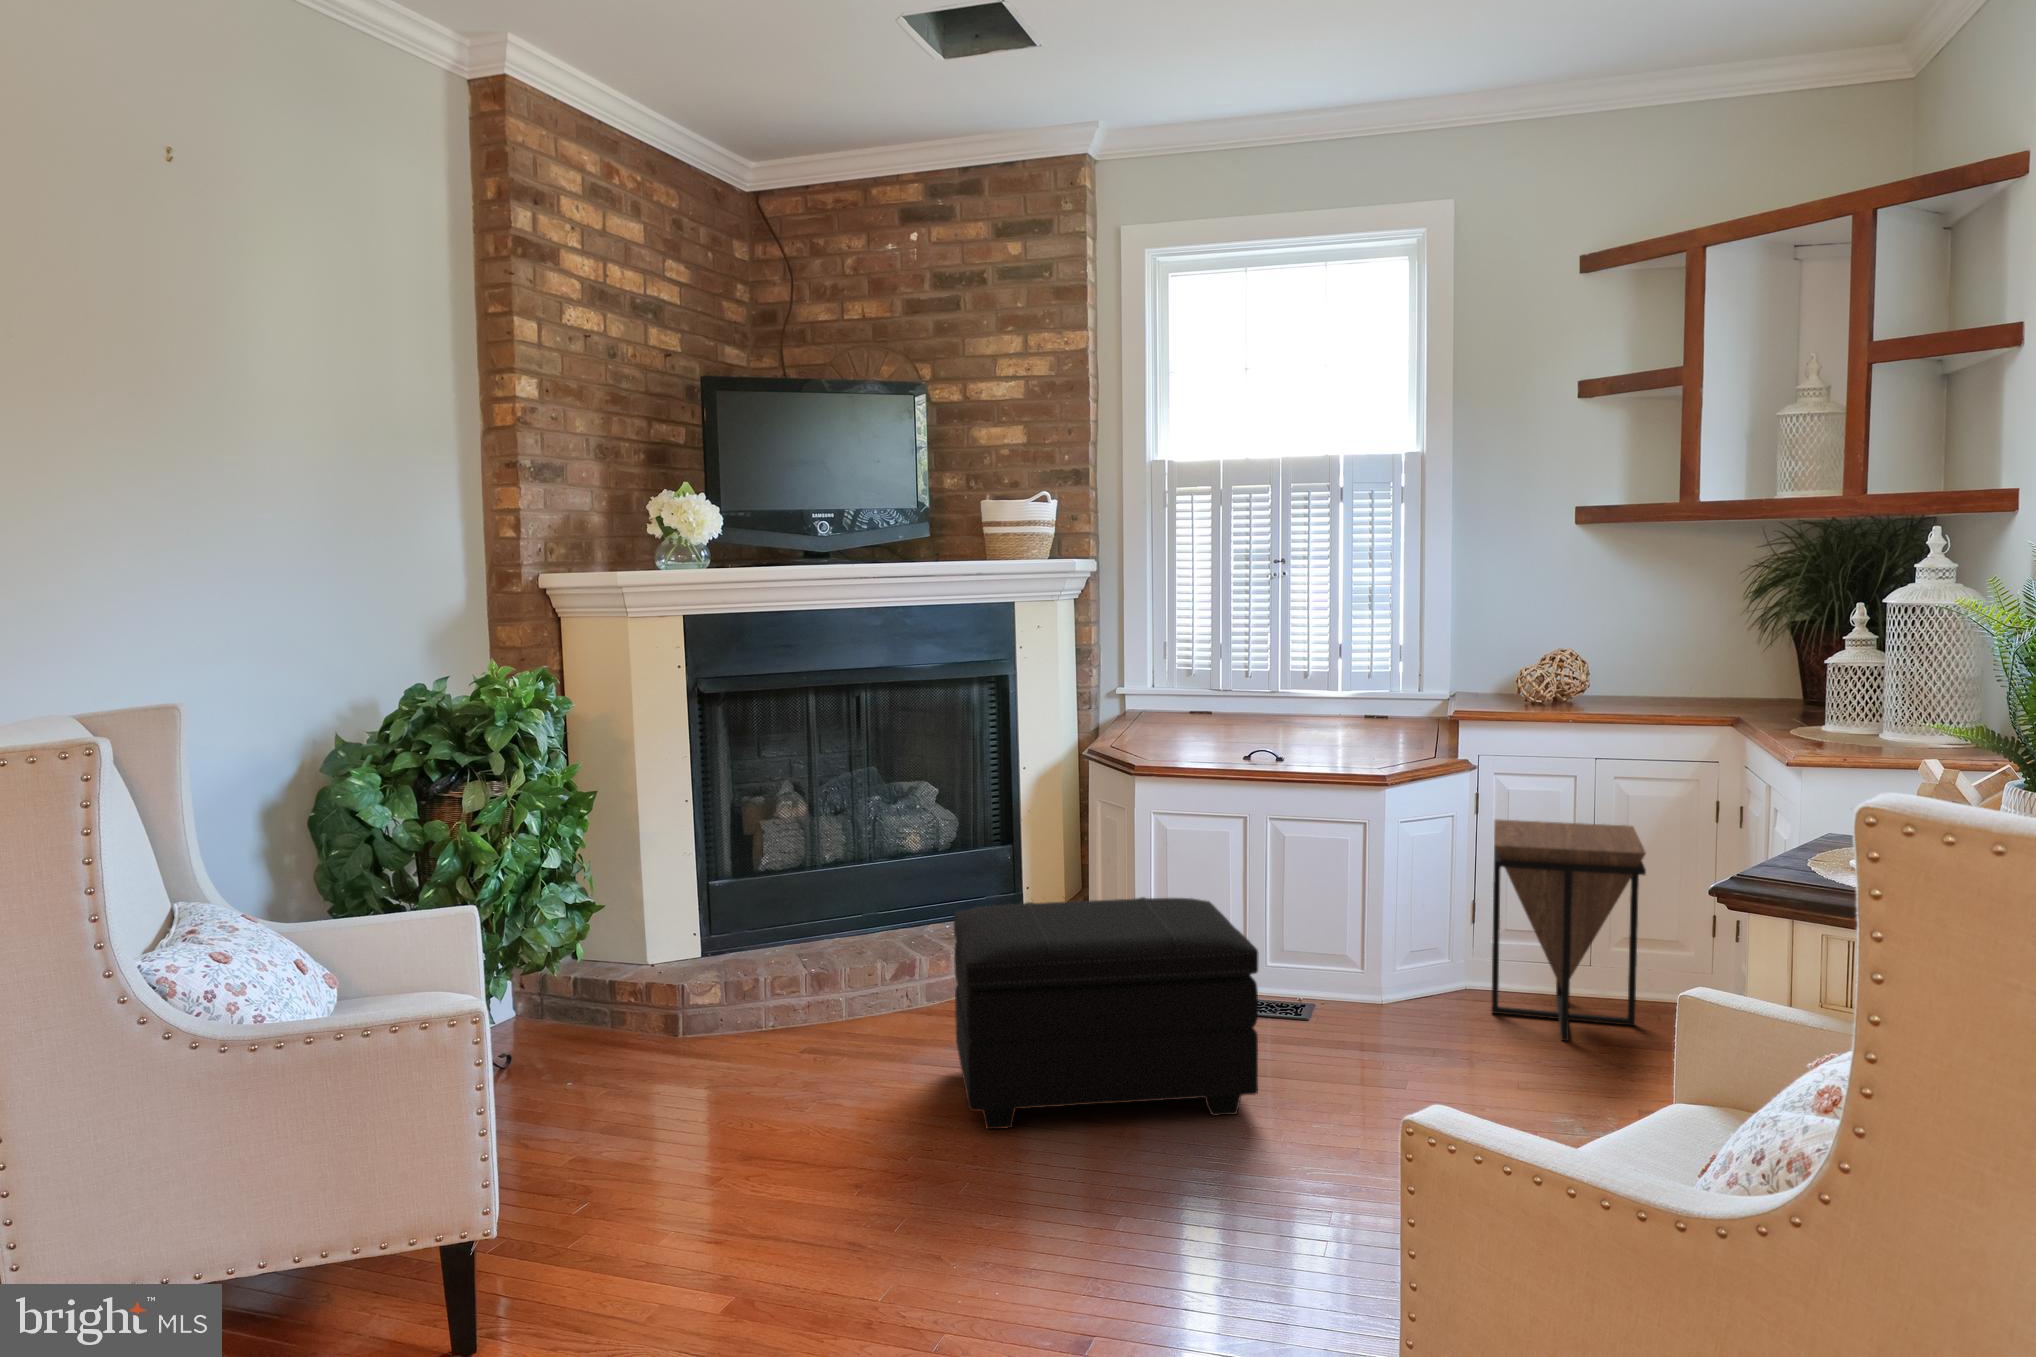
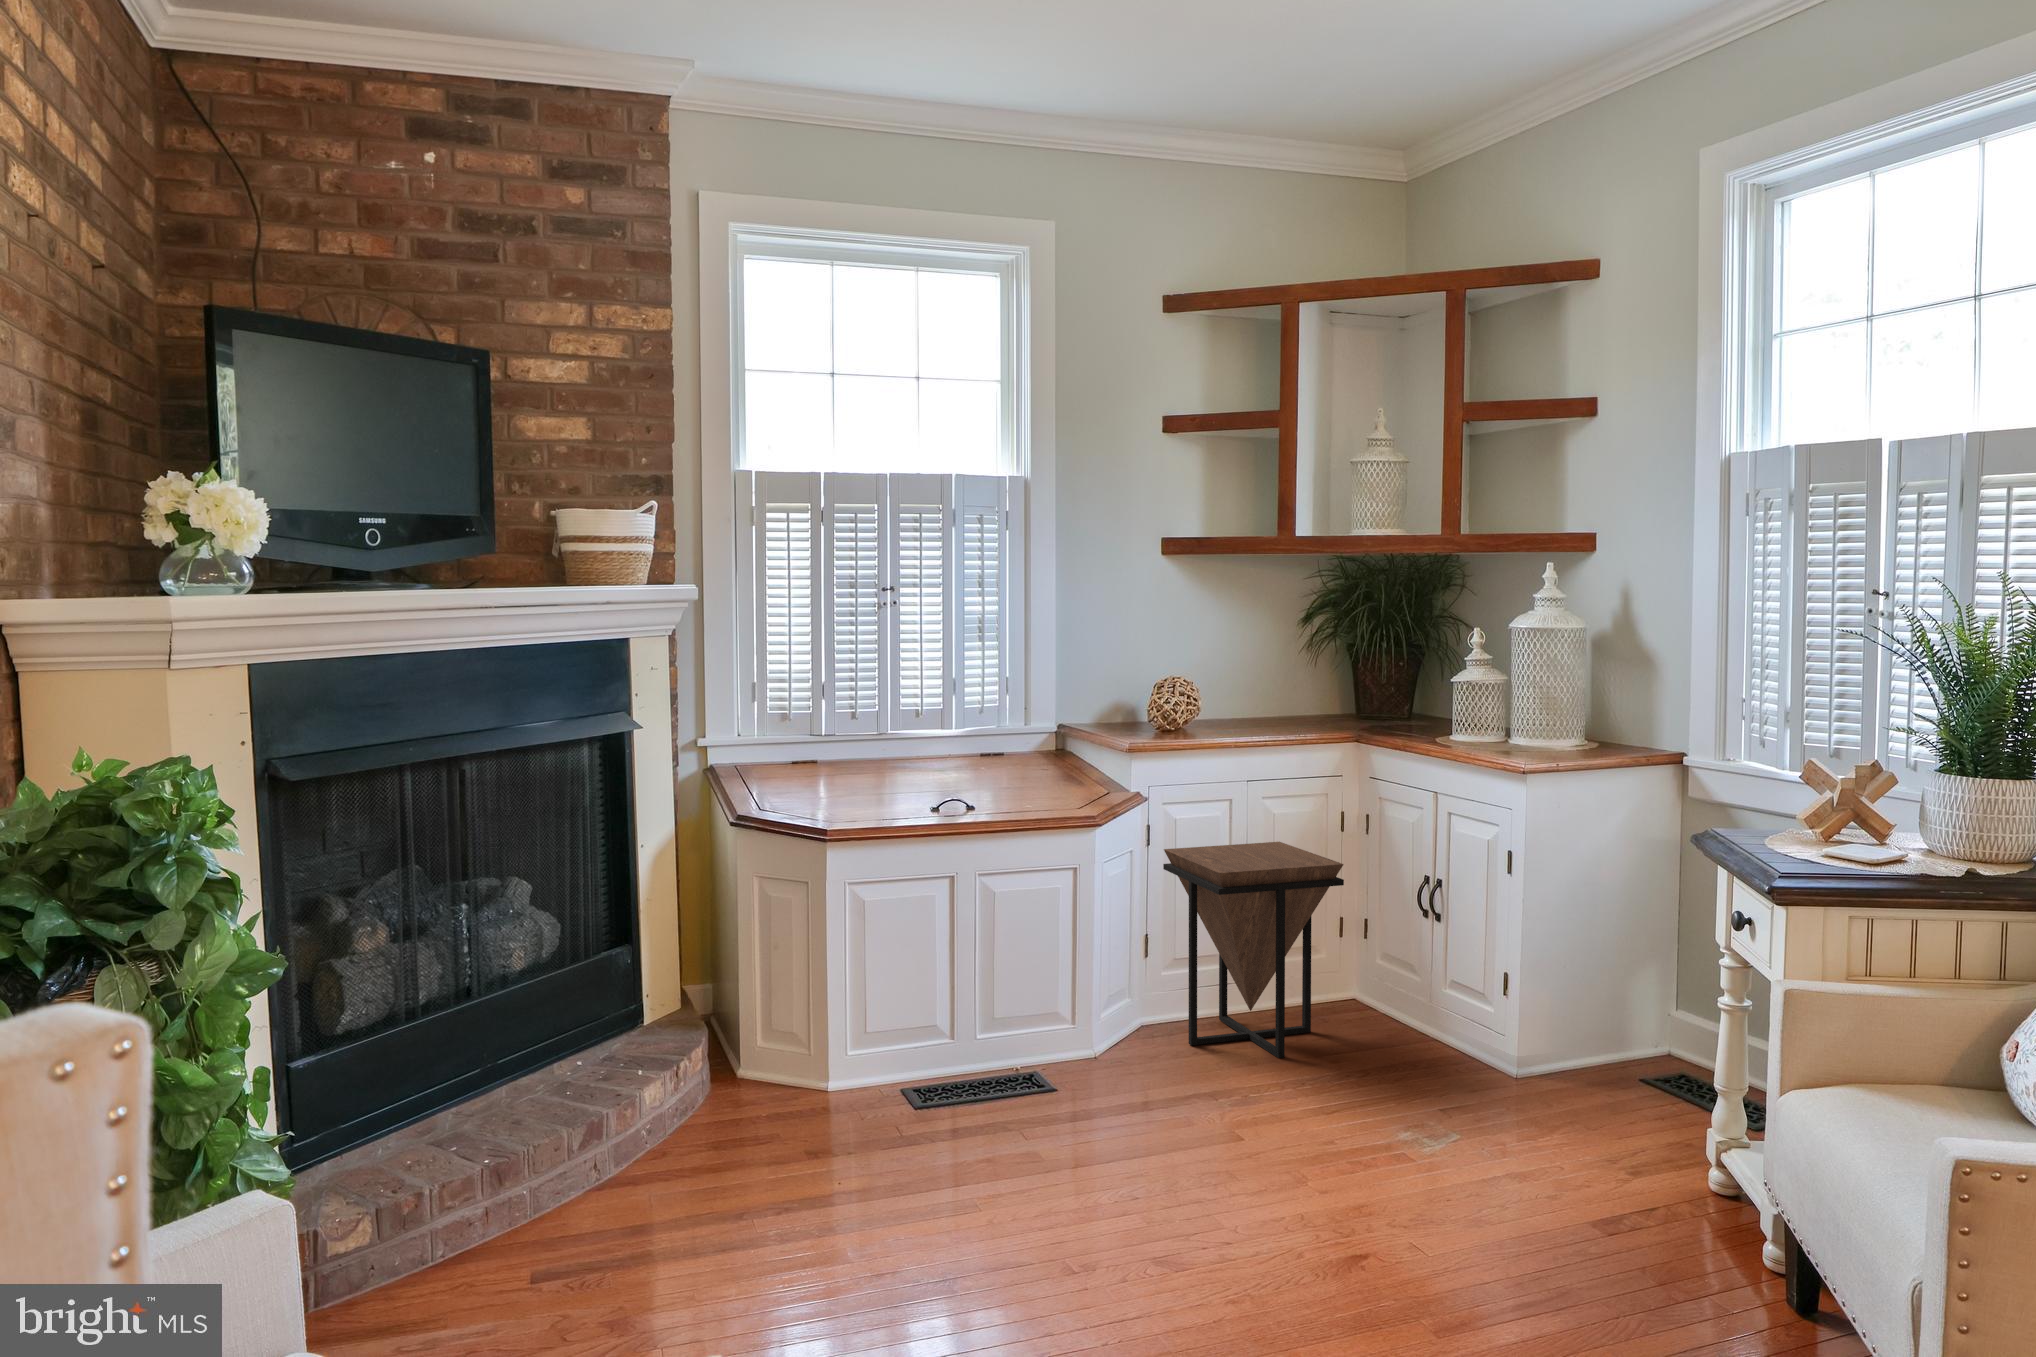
footstool: present [953,897,1258,1129] -> none [752,971,1152,1298]

